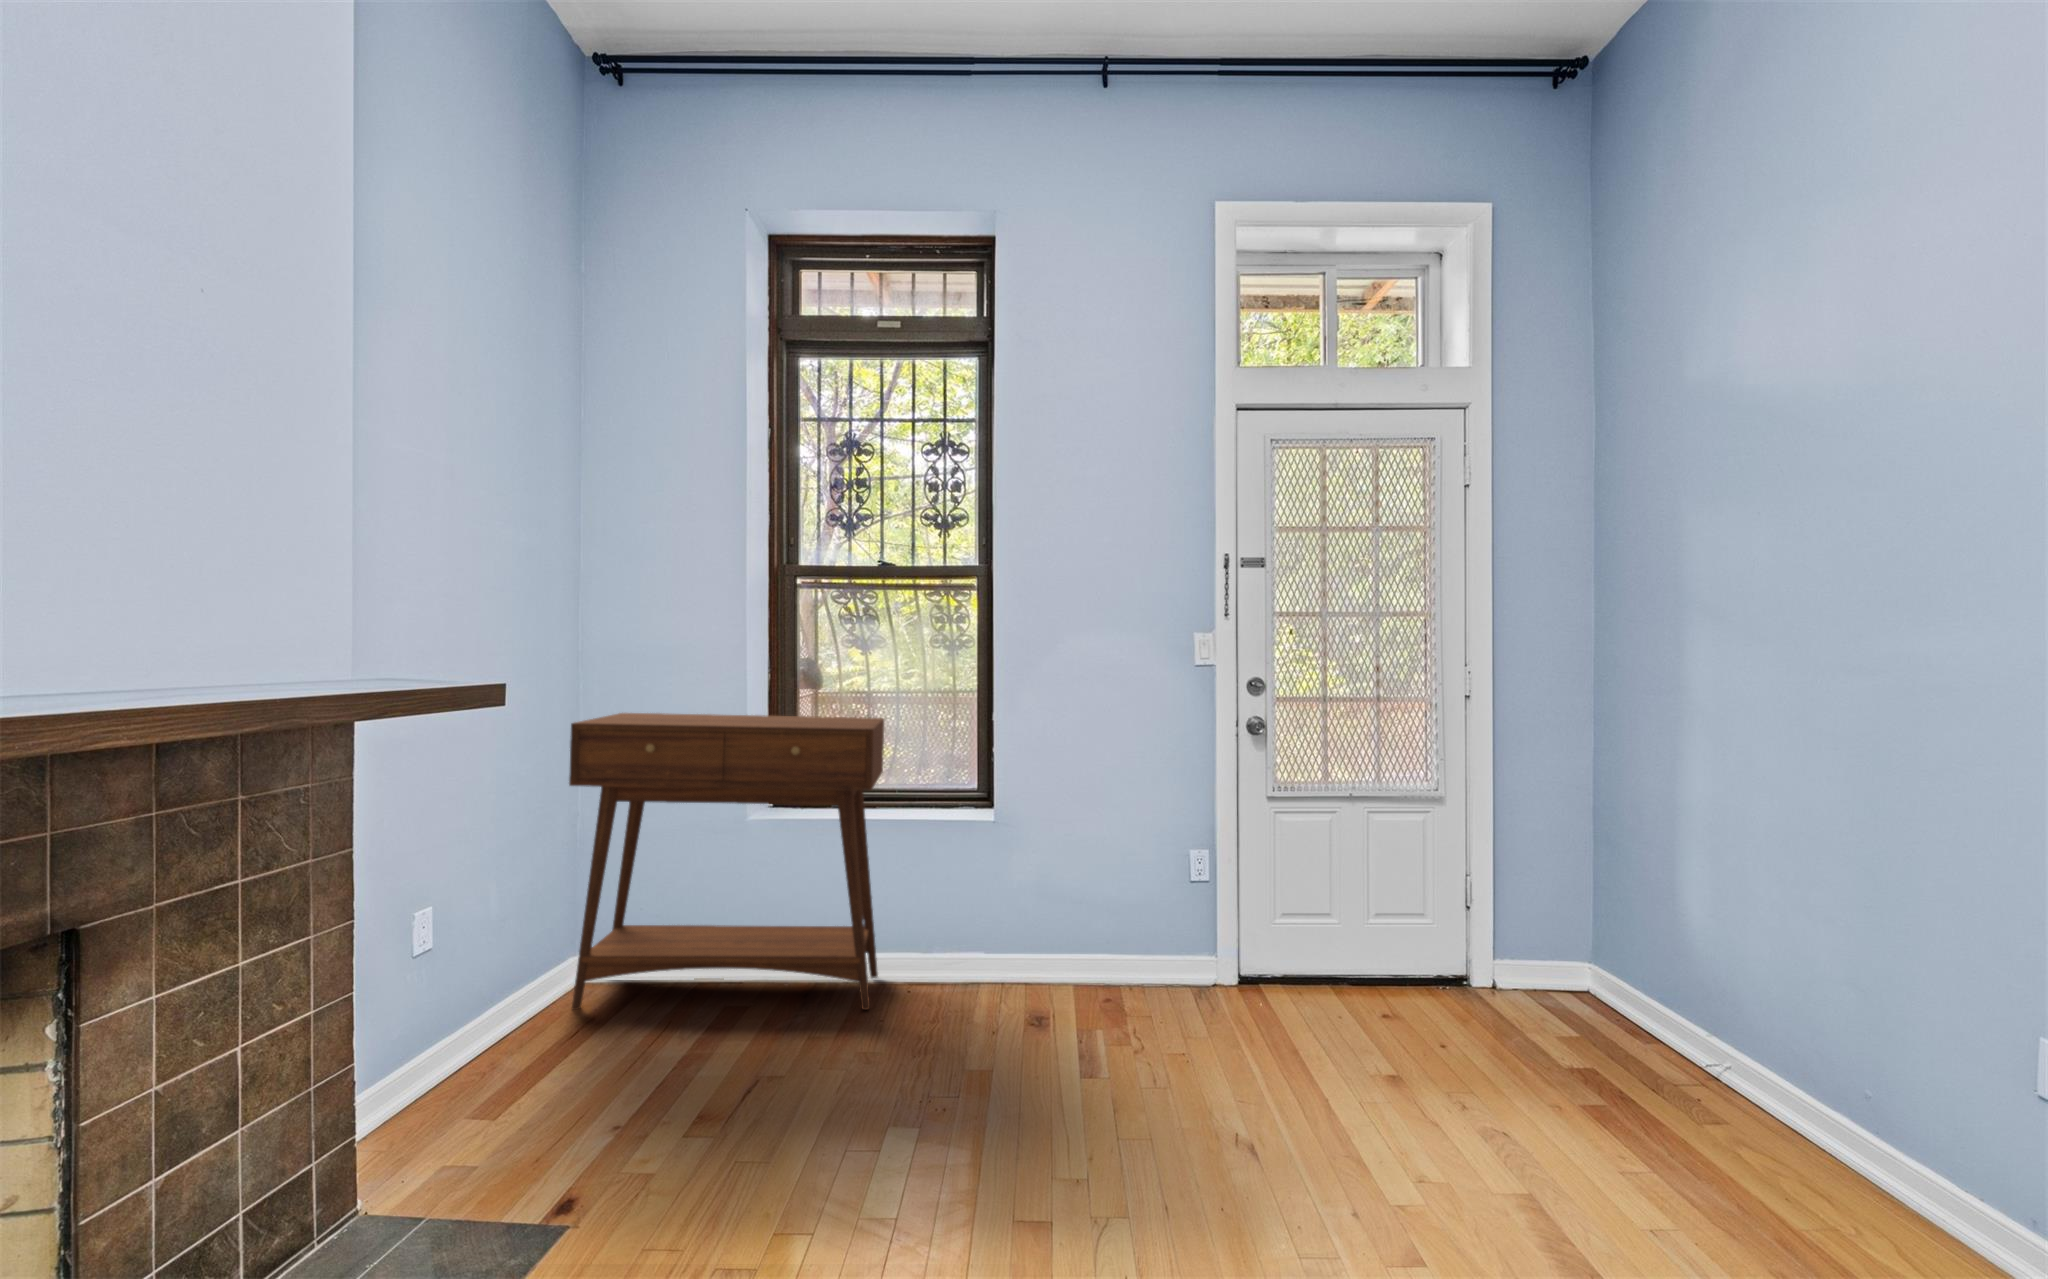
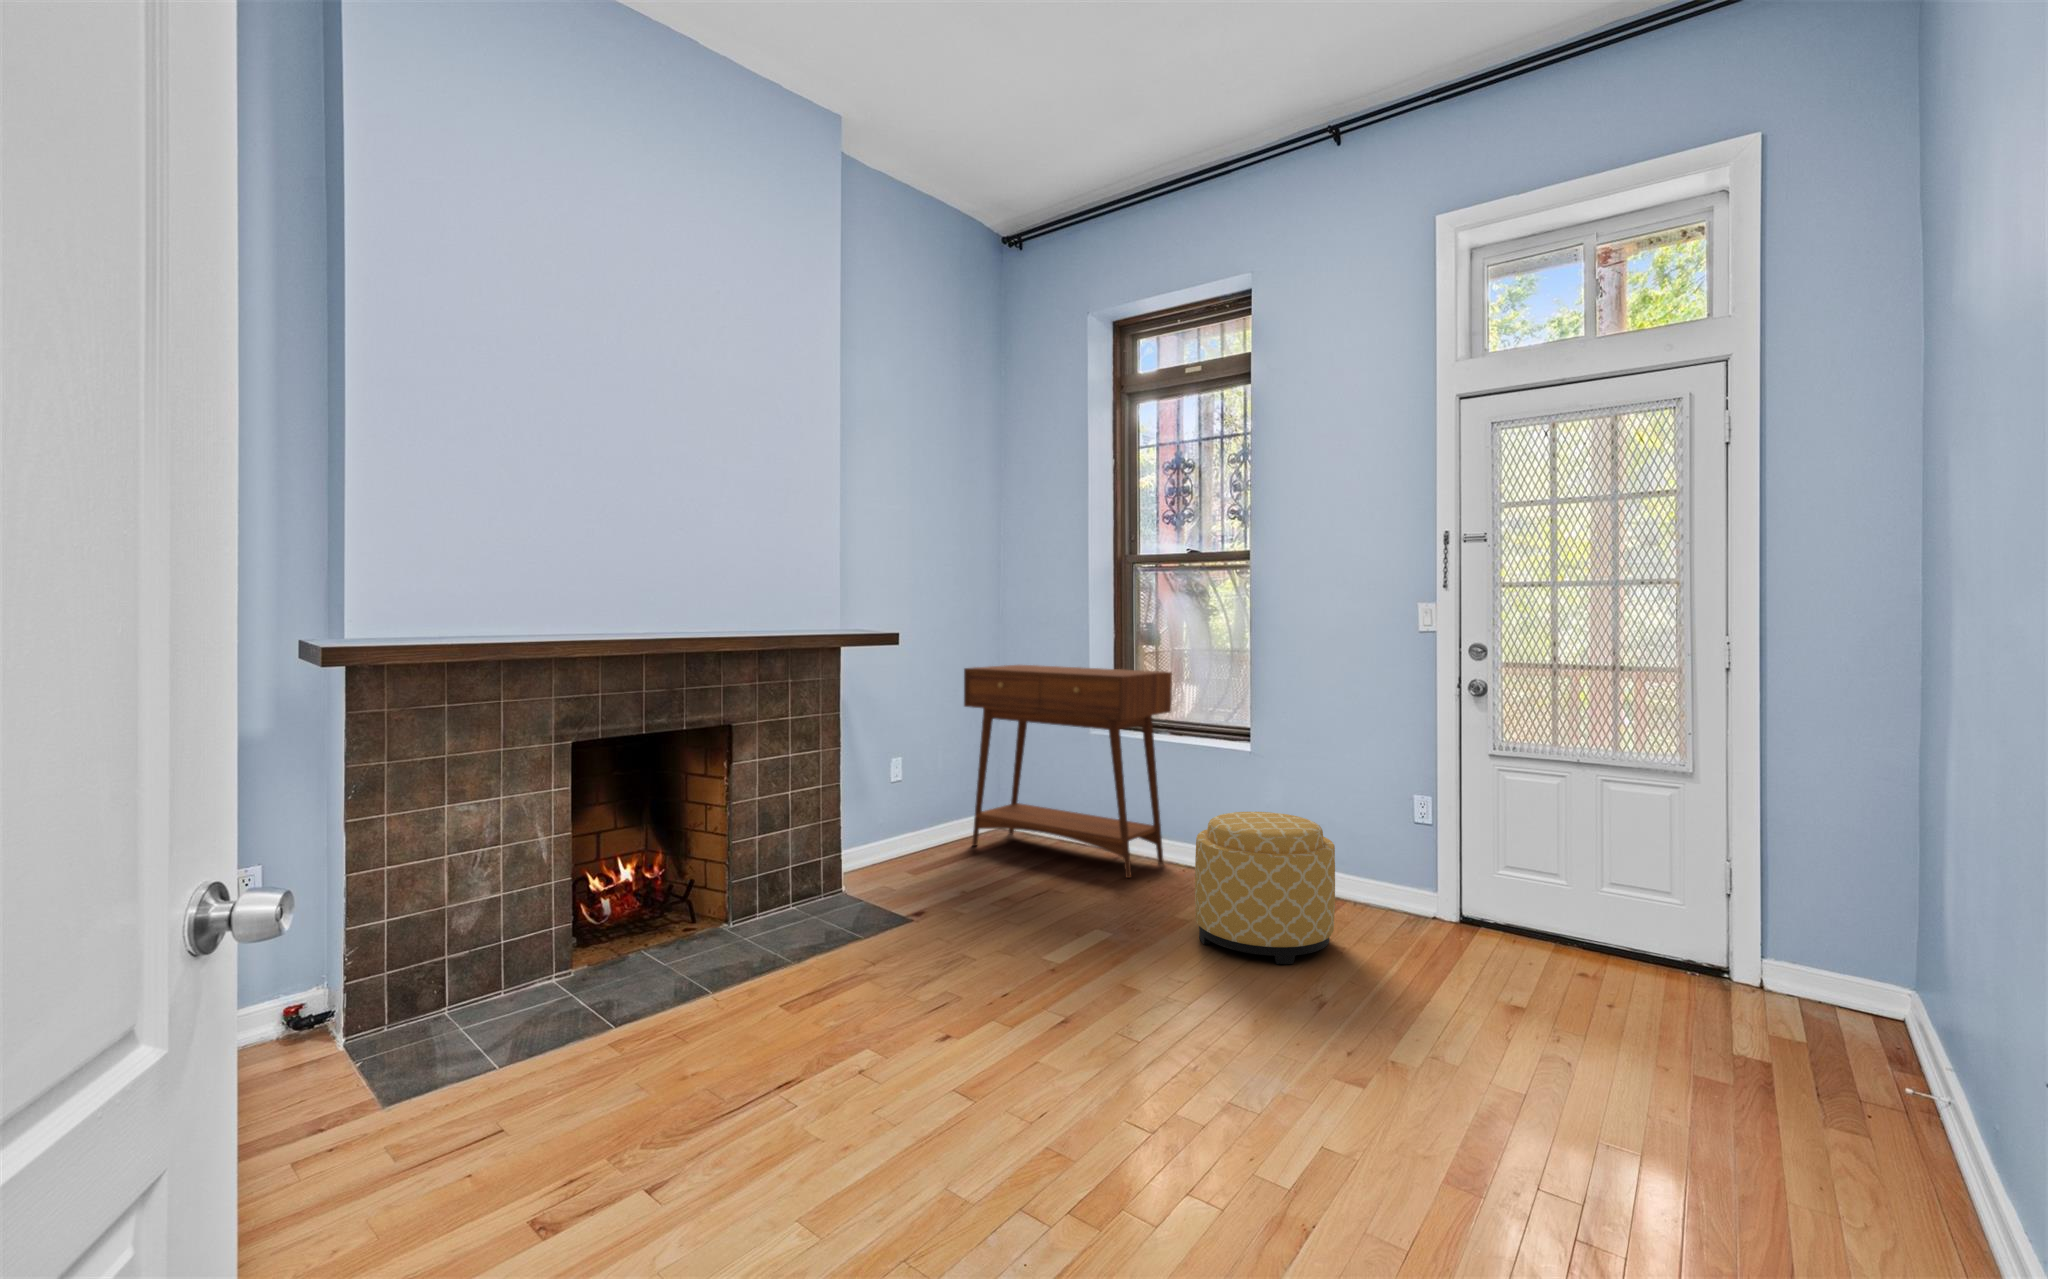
ottoman: none [1042,893,1214,1090] -> present [1195,812,1335,964]

